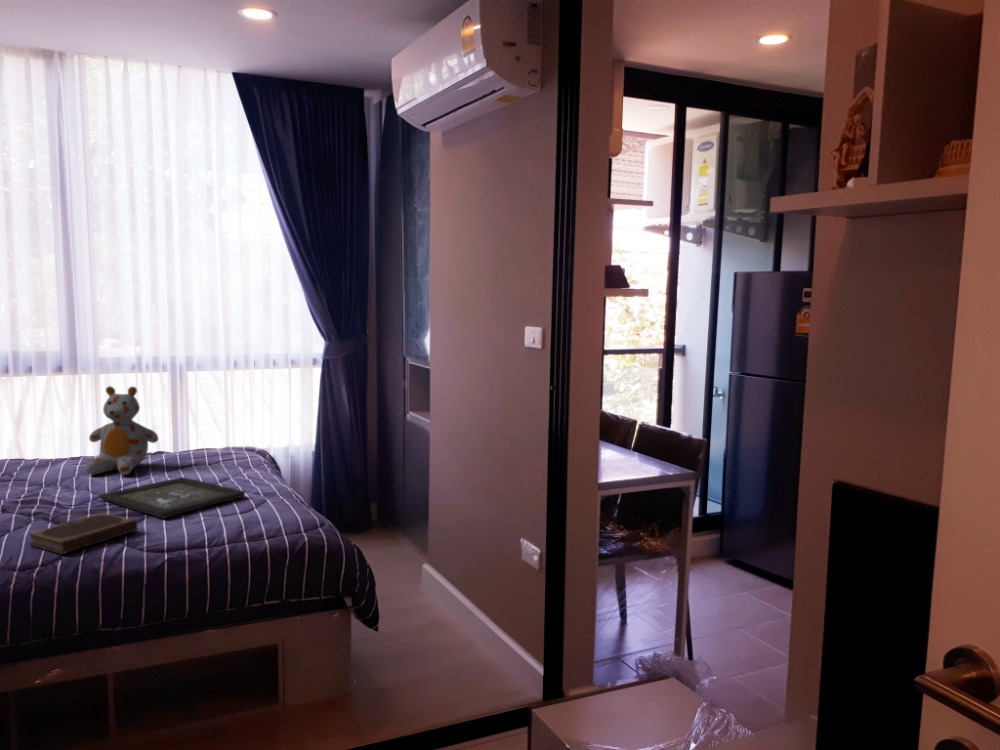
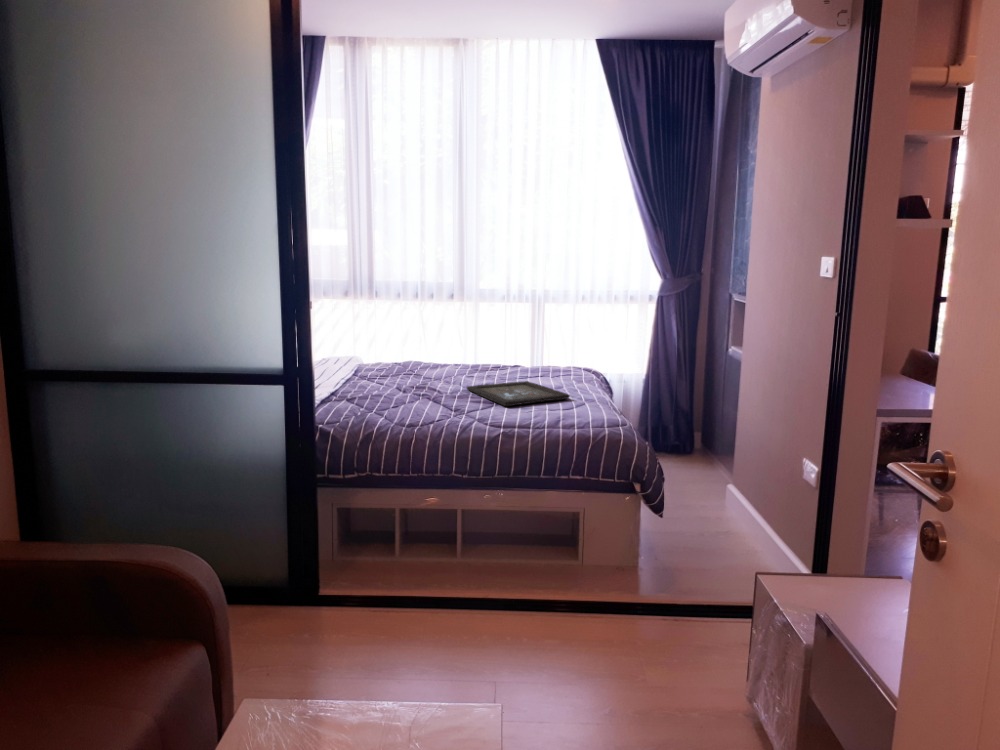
stuffed bear: present [85,386,158,475] -> none [461,307,514,376]
notebook: present [30,513,137,554] -> none [415,397,486,420]

